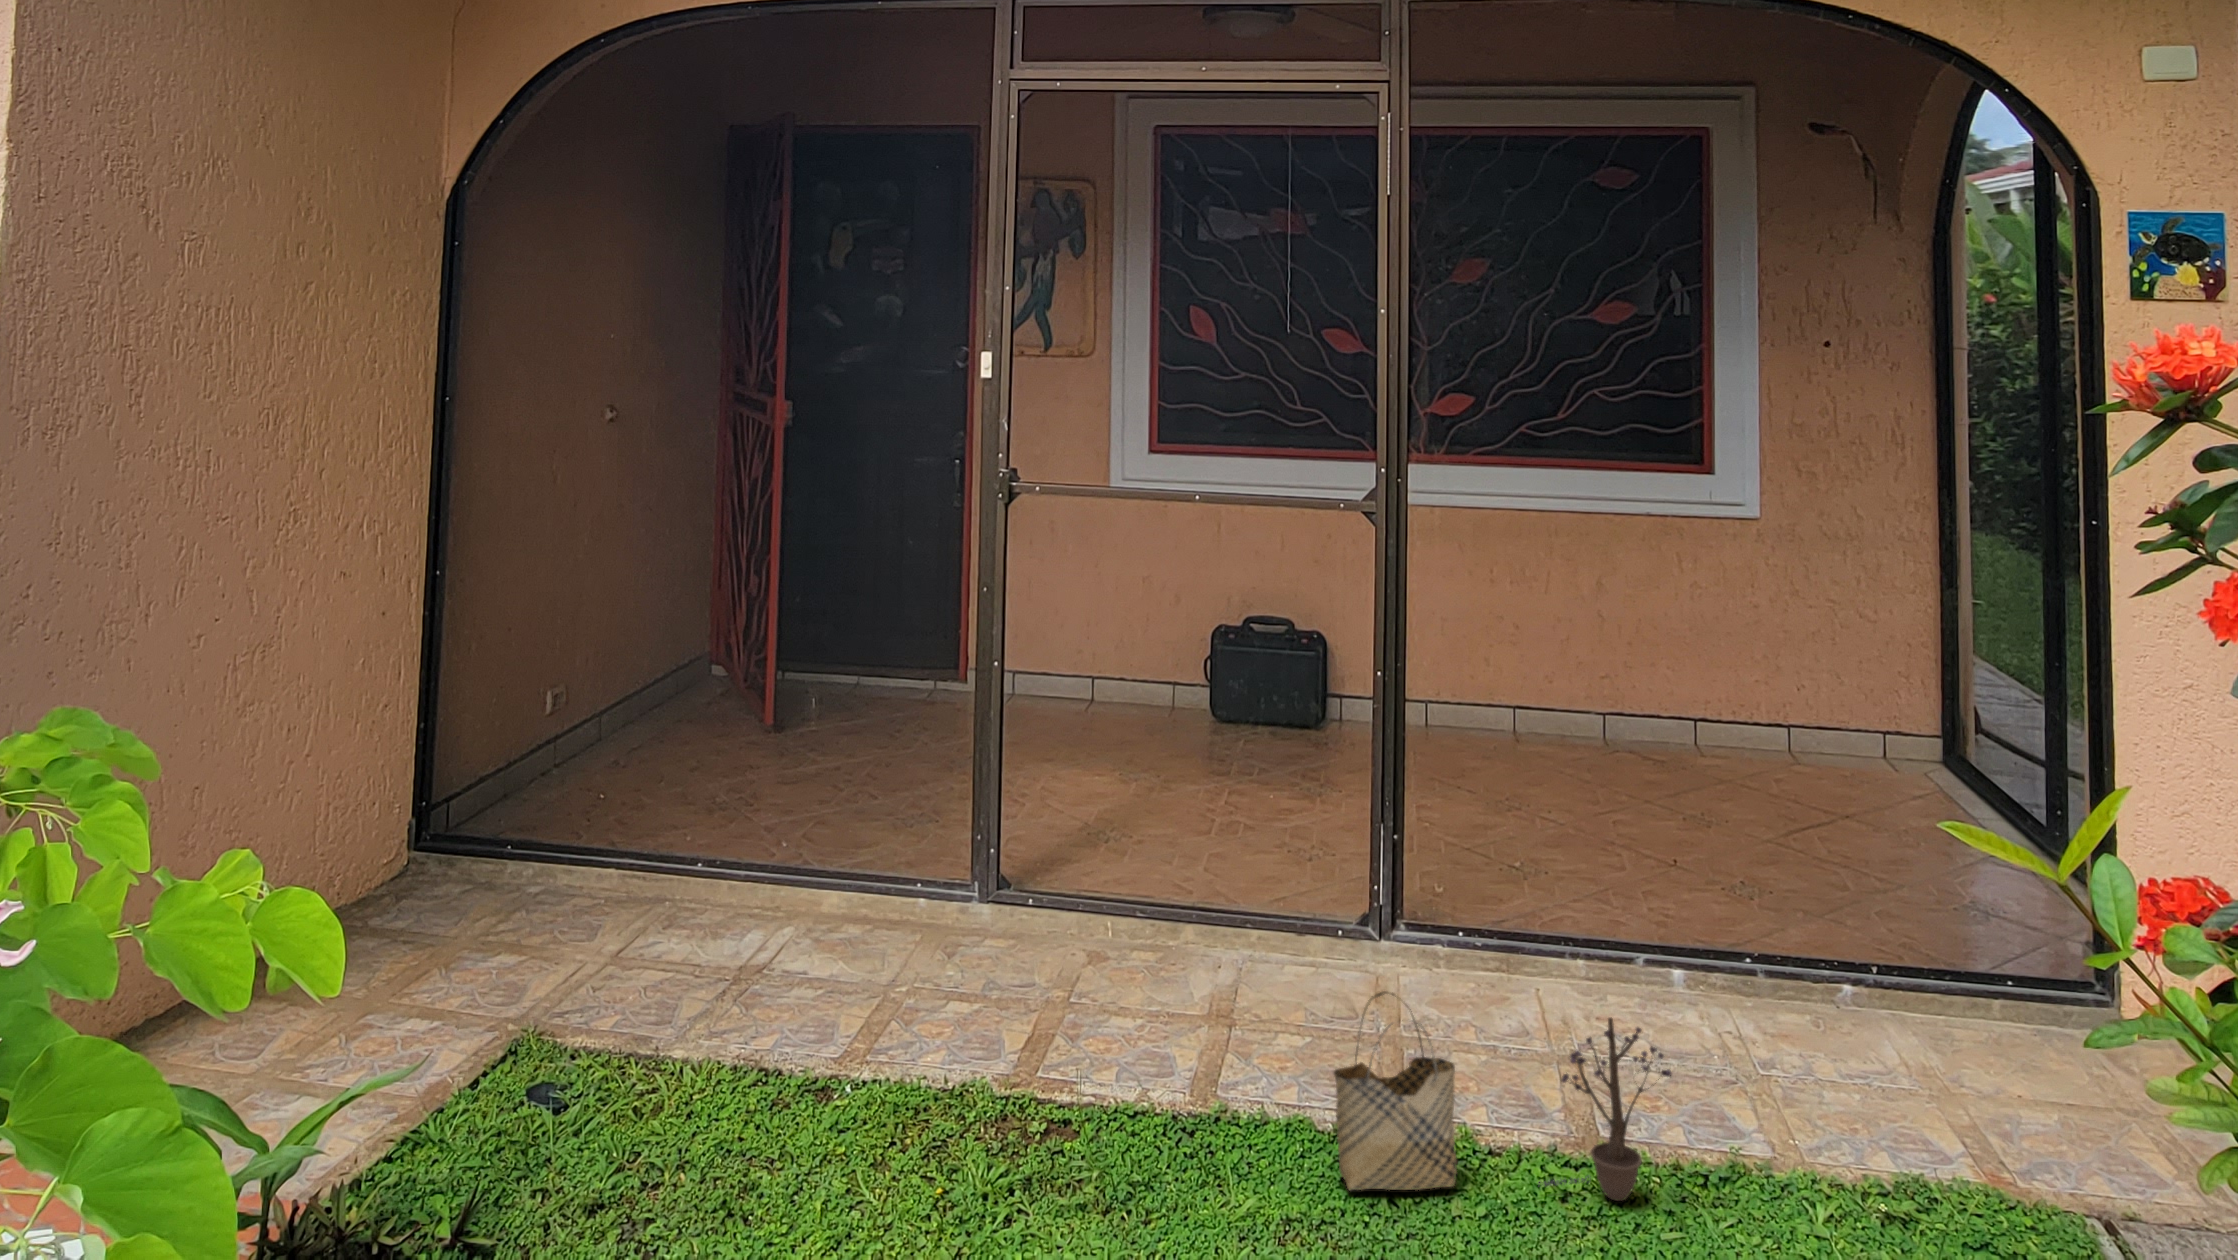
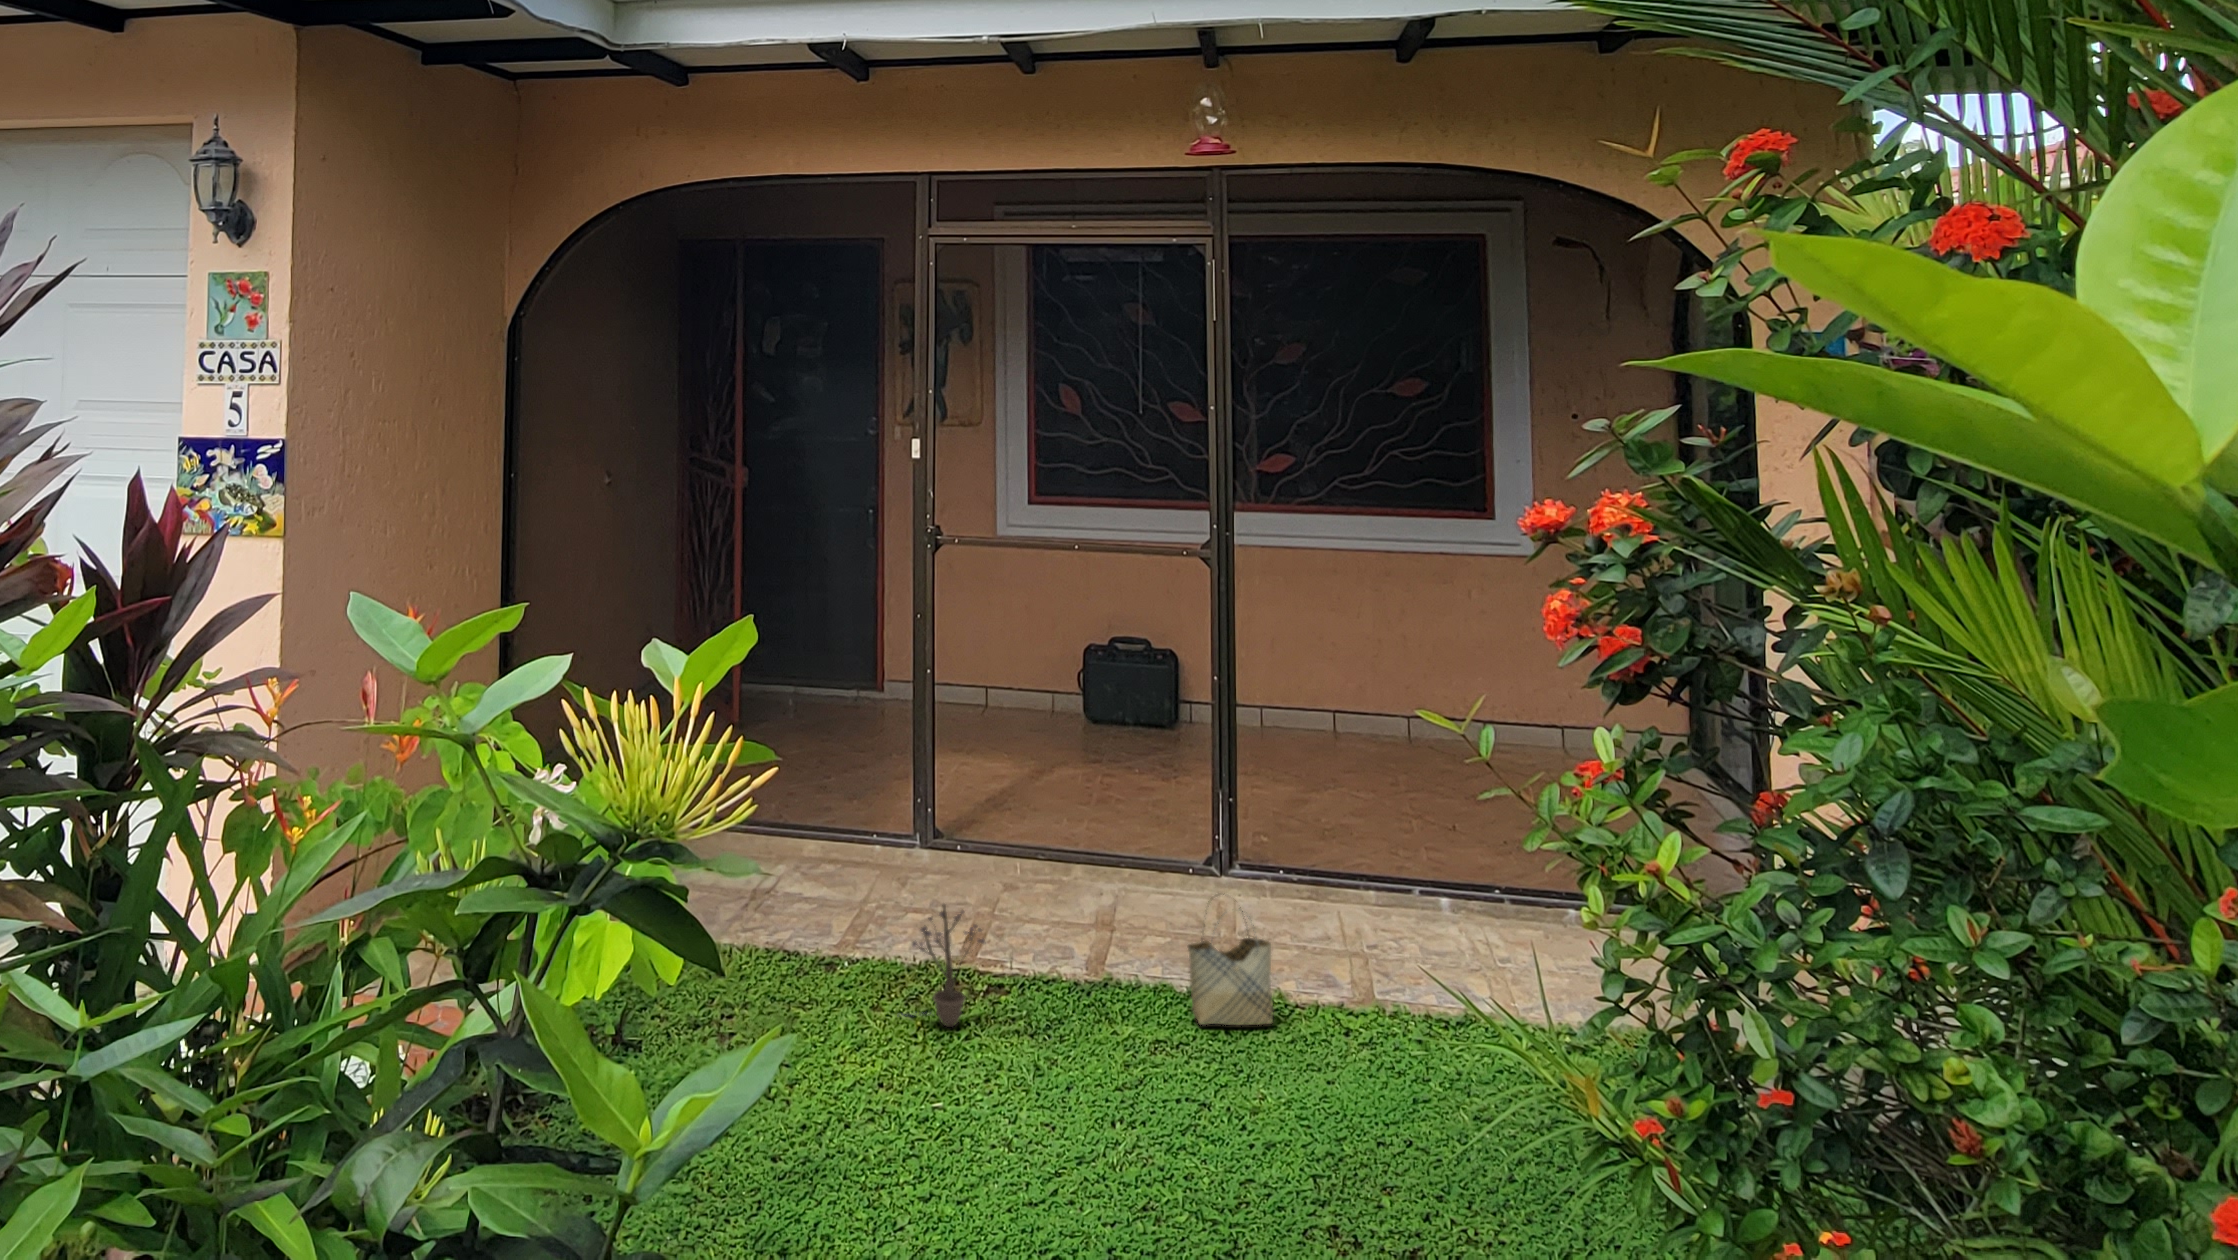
decorative plant: present [1544,1017,1671,1201] -> present [902,905,985,1027]

